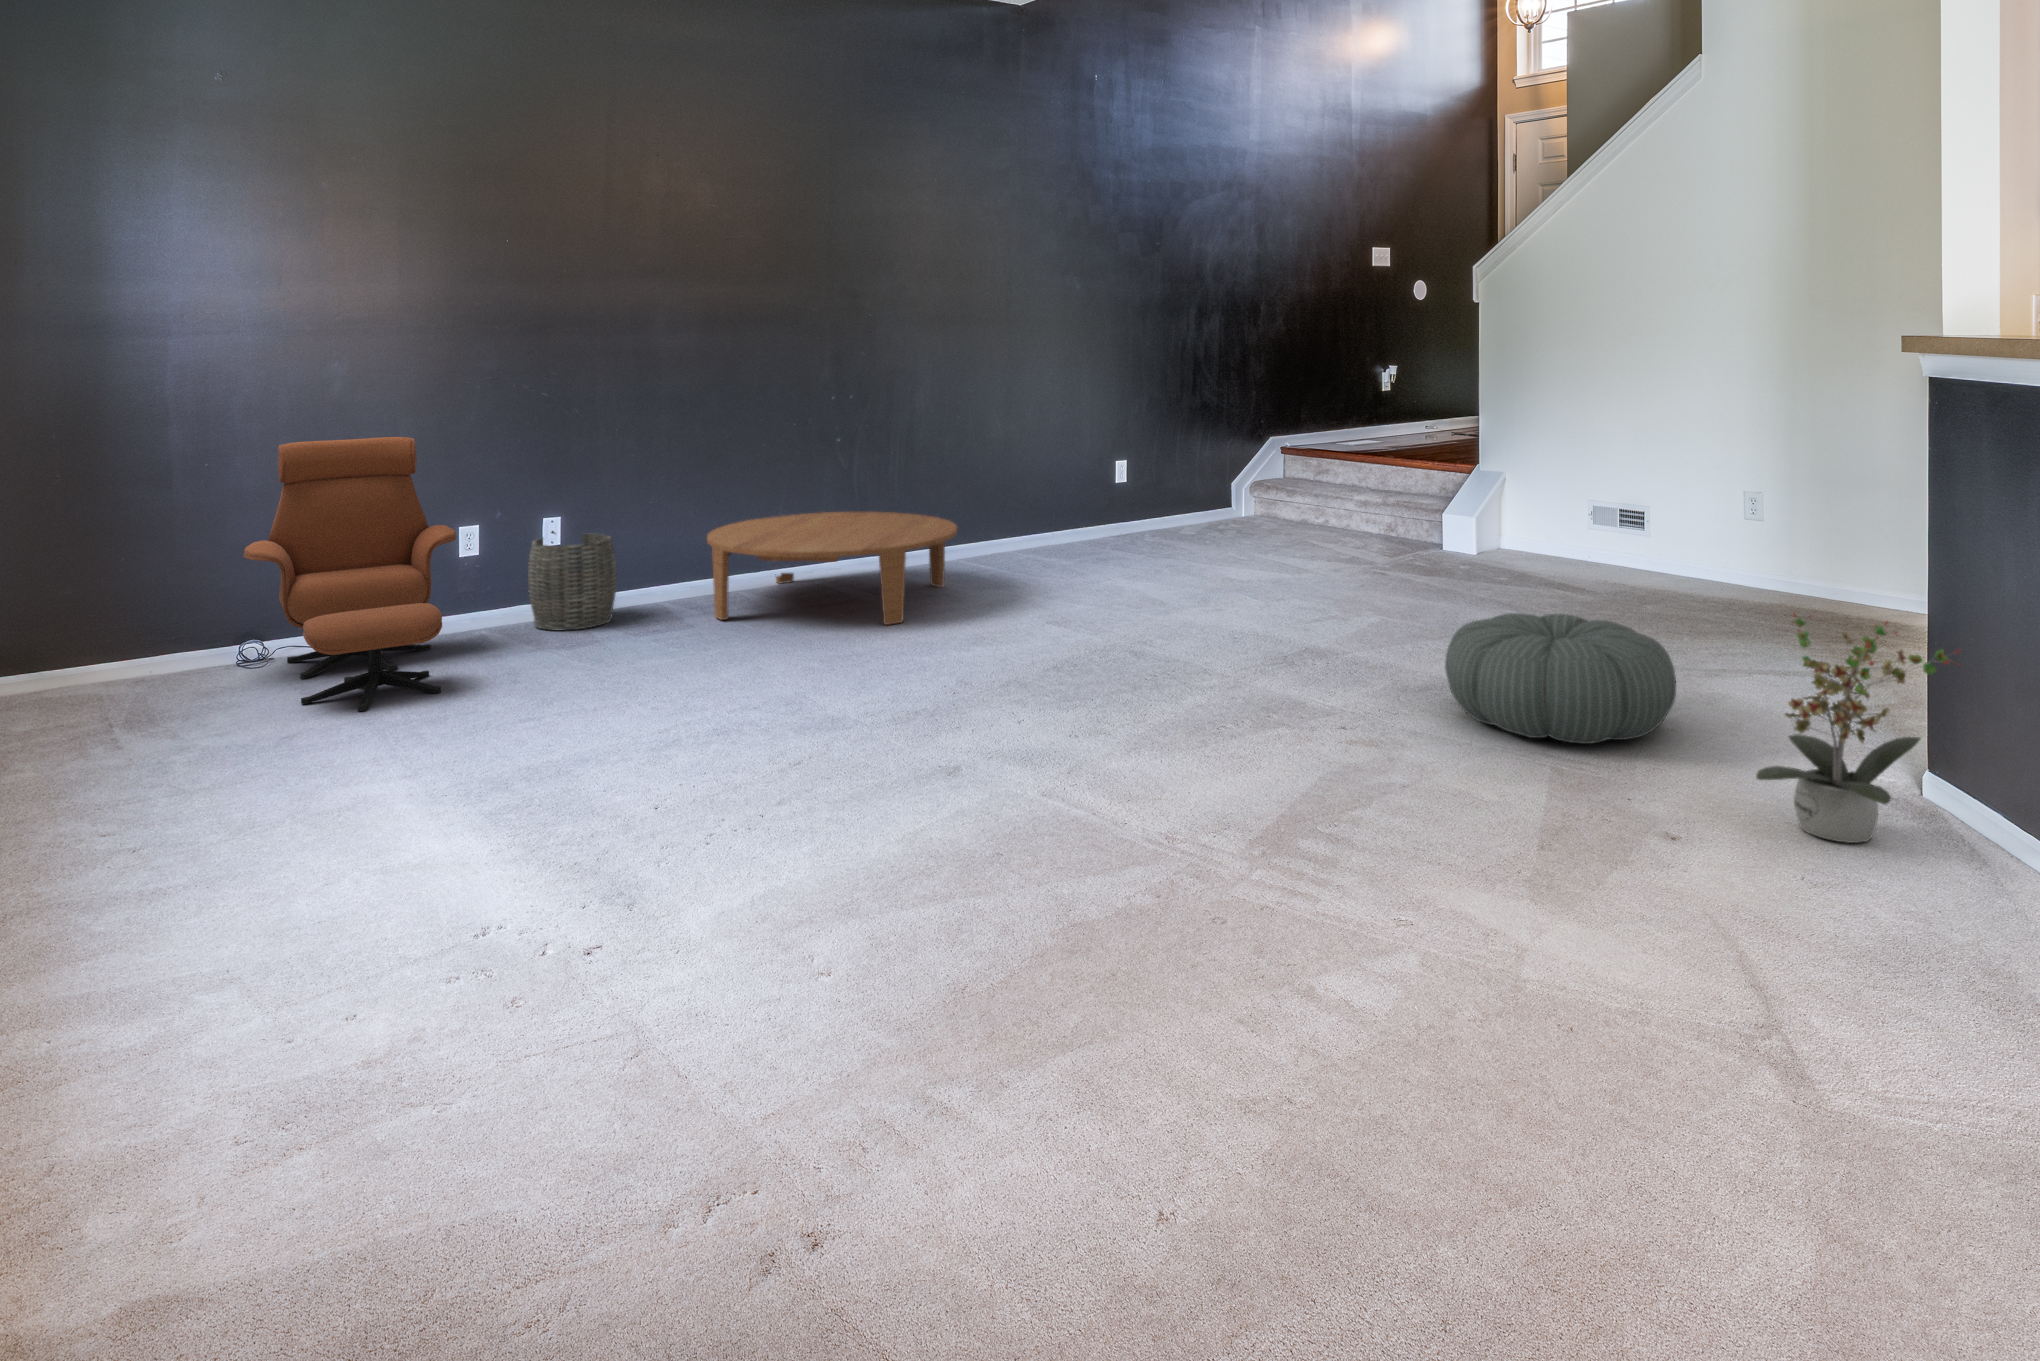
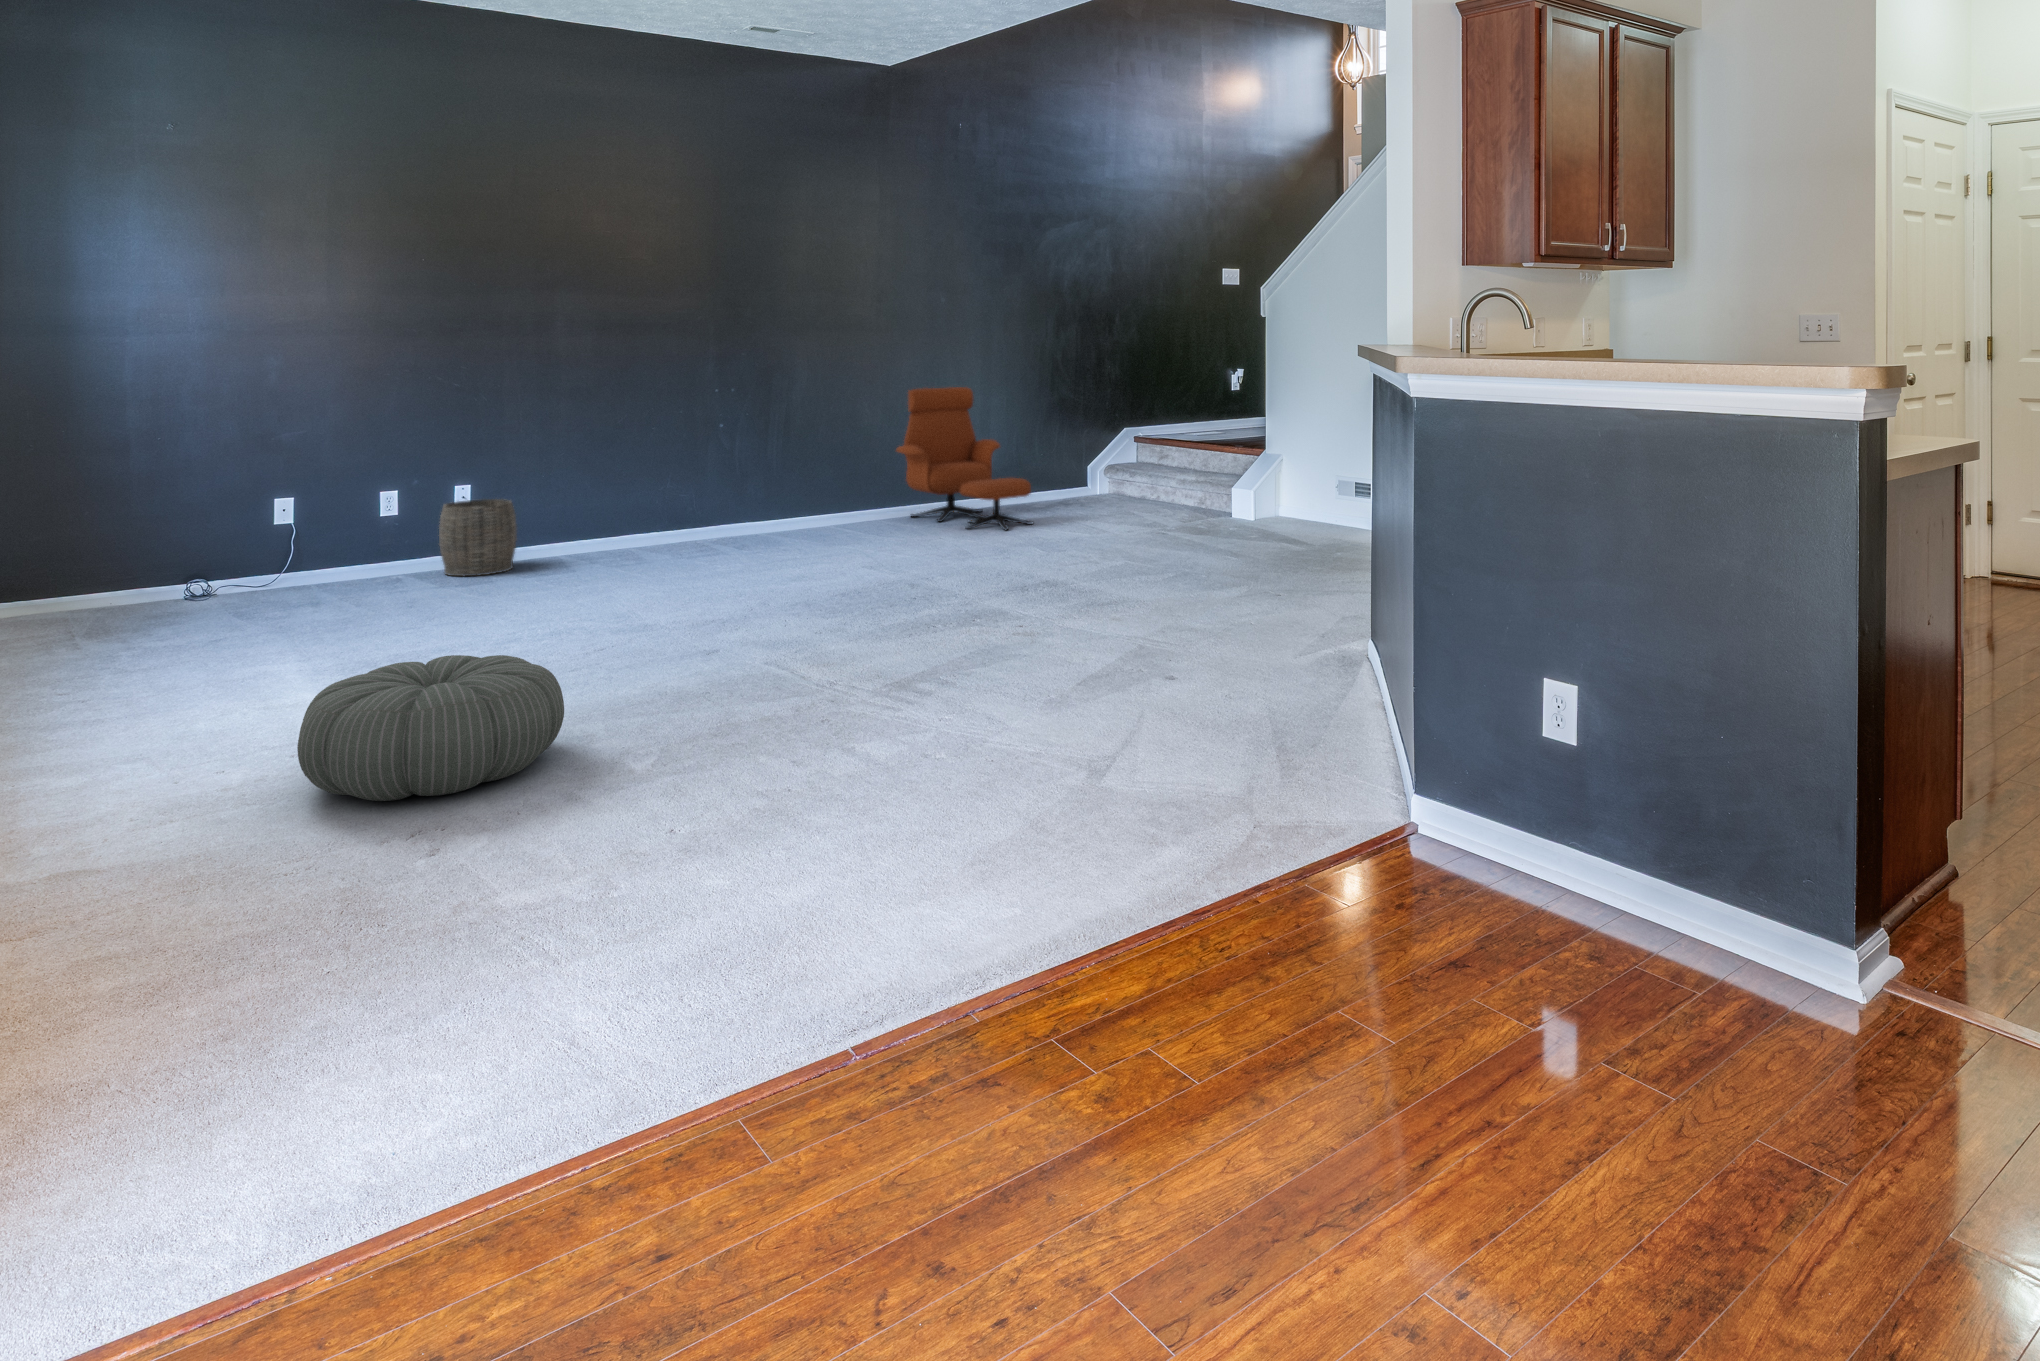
lounge chair: present [243,437,457,711] -> present [896,387,1032,530]
coffee table: present [707,512,957,625] -> none [595,484,810,570]
pouf: present [1445,613,1676,744] -> present [297,655,564,801]
potted plant: present [1756,613,1960,843] -> none [1242,533,1369,681]

